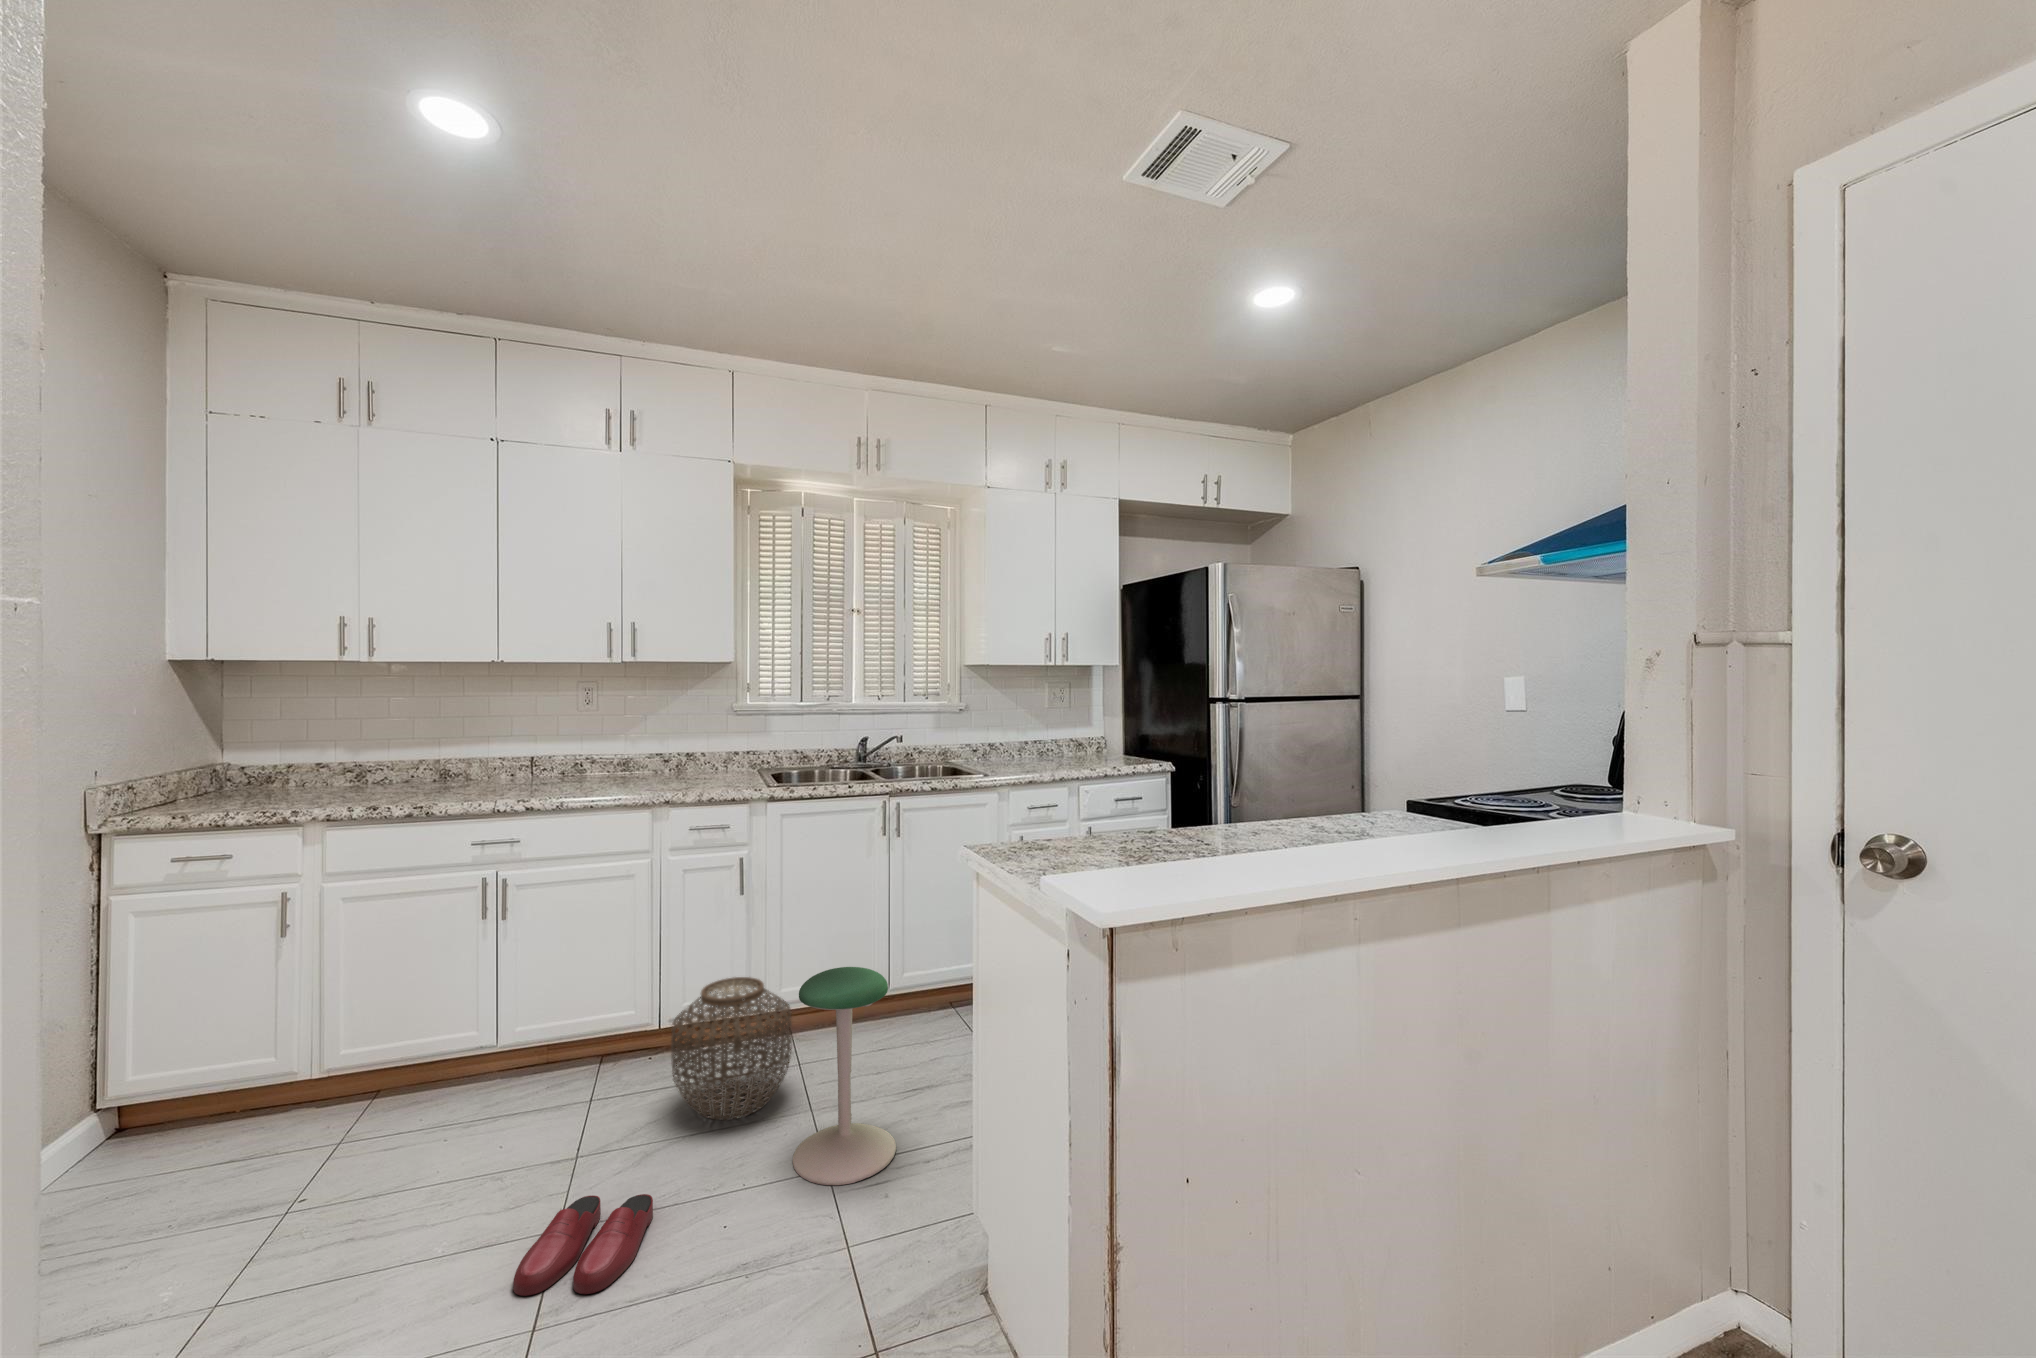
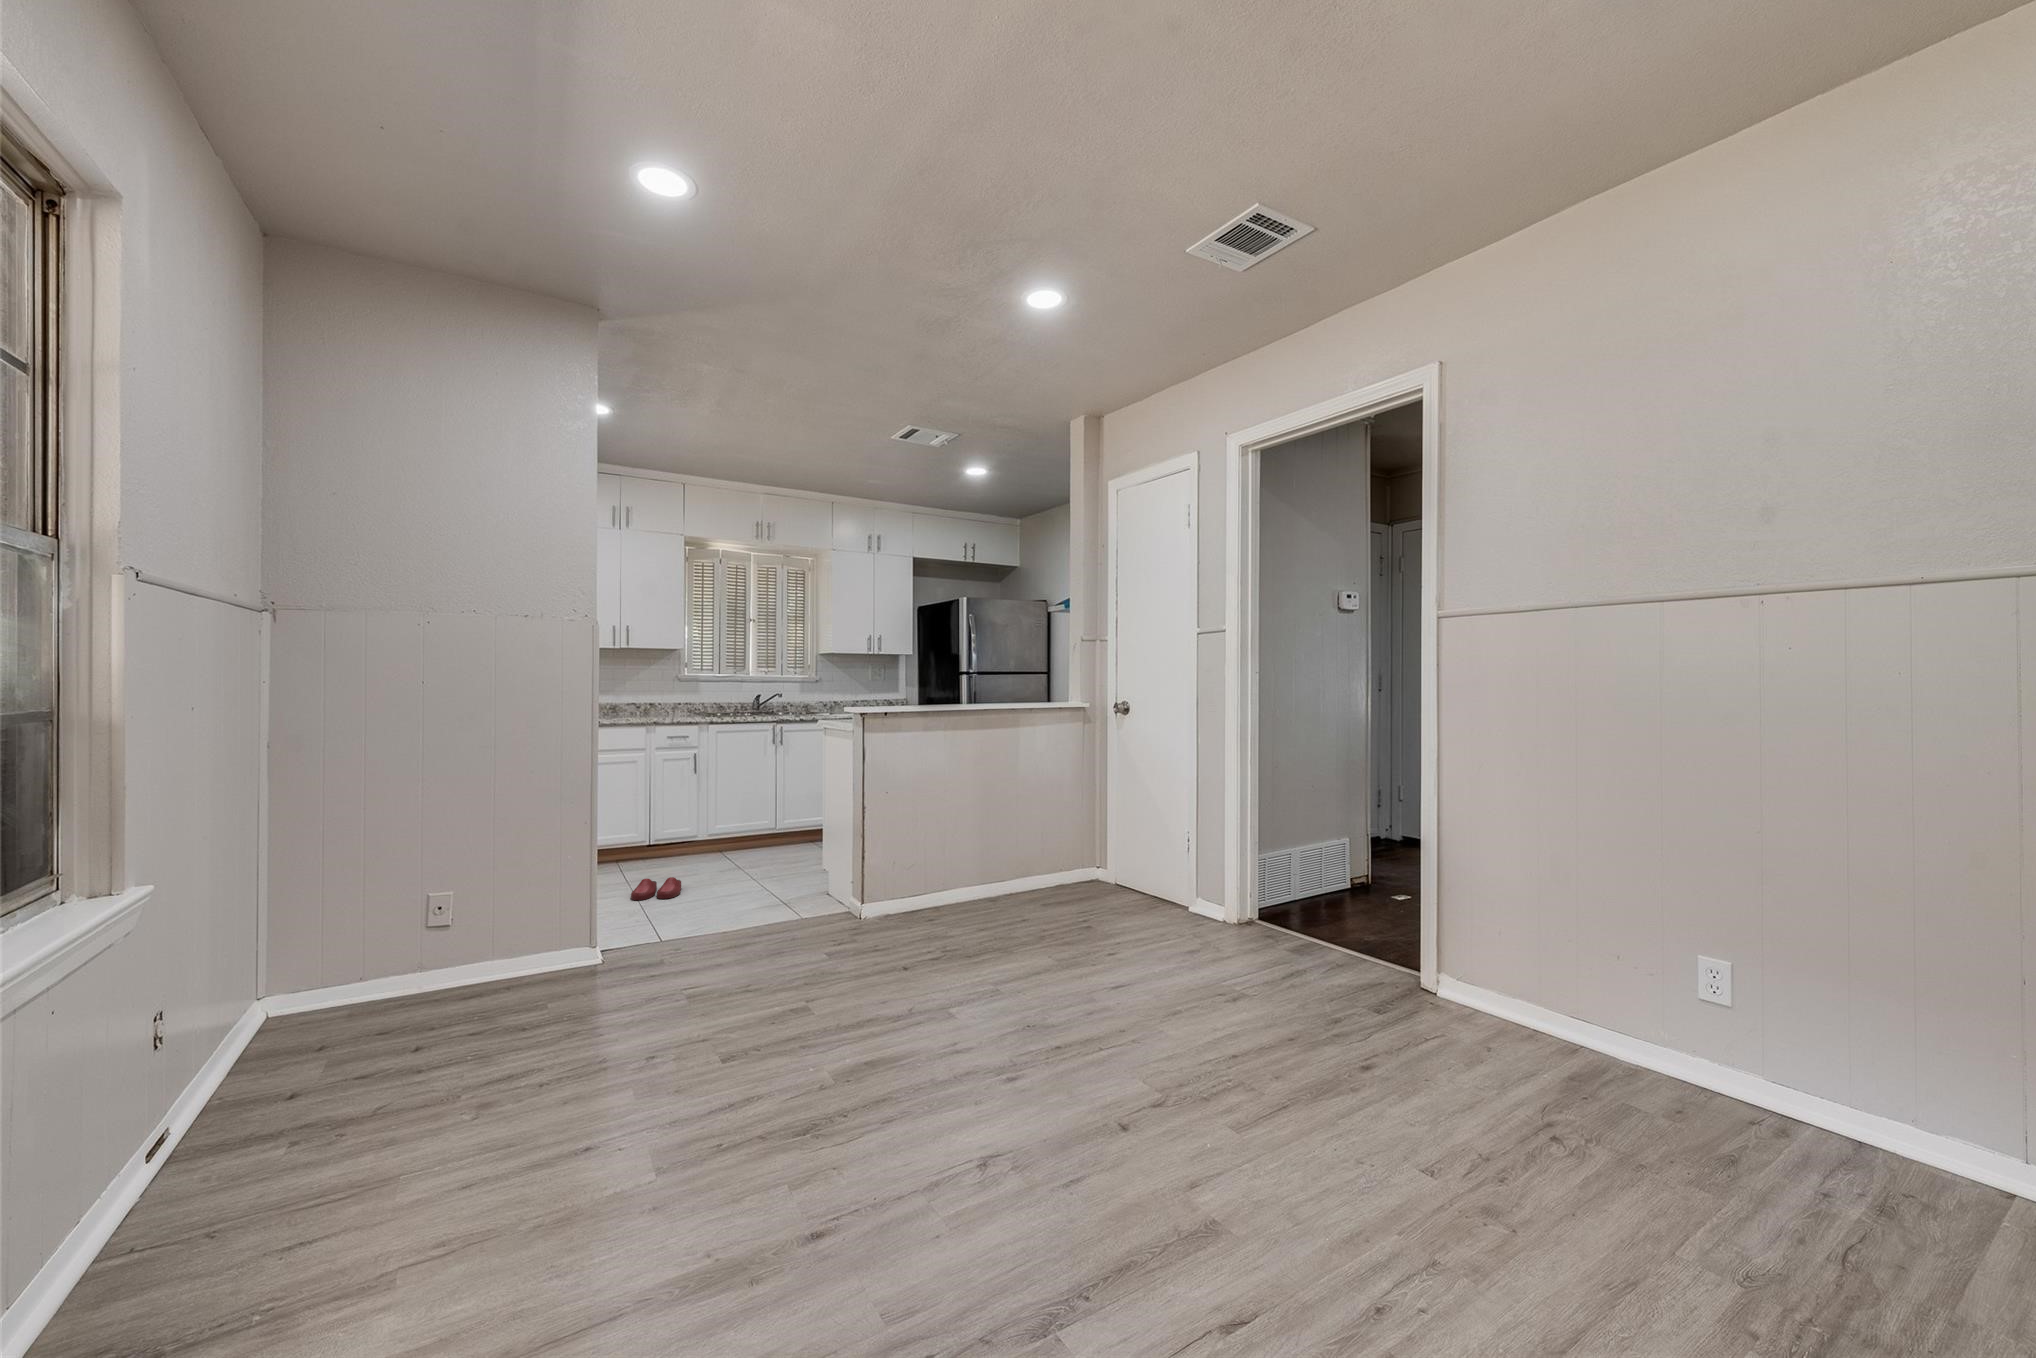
stool: present [793,967,896,1185] -> none [740,789,789,880]
woven basket: present [671,977,792,1120] -> none [671,806,732,871]

